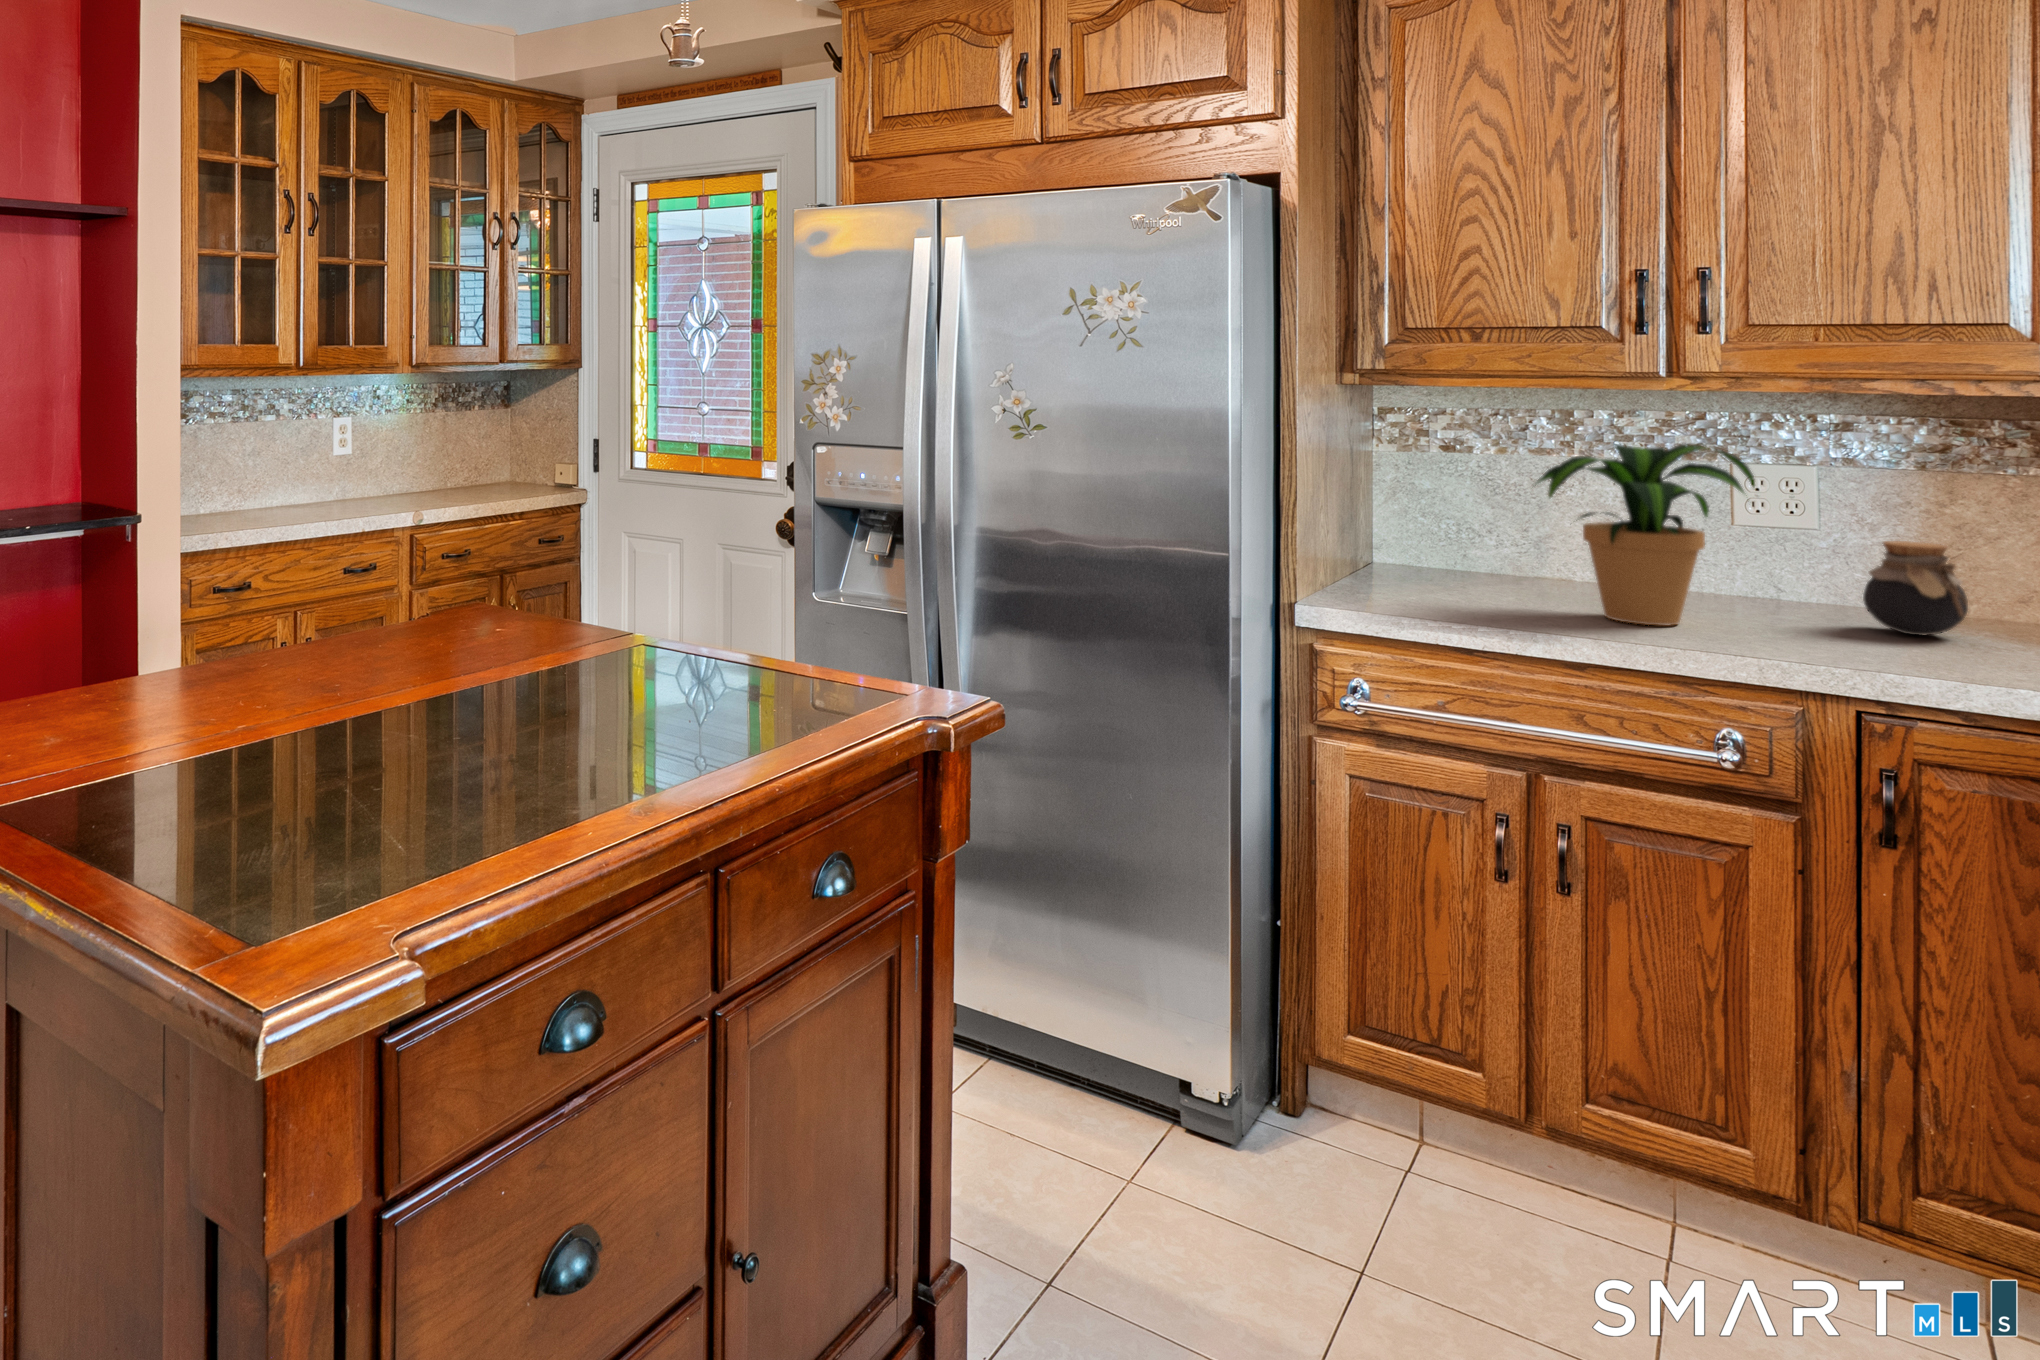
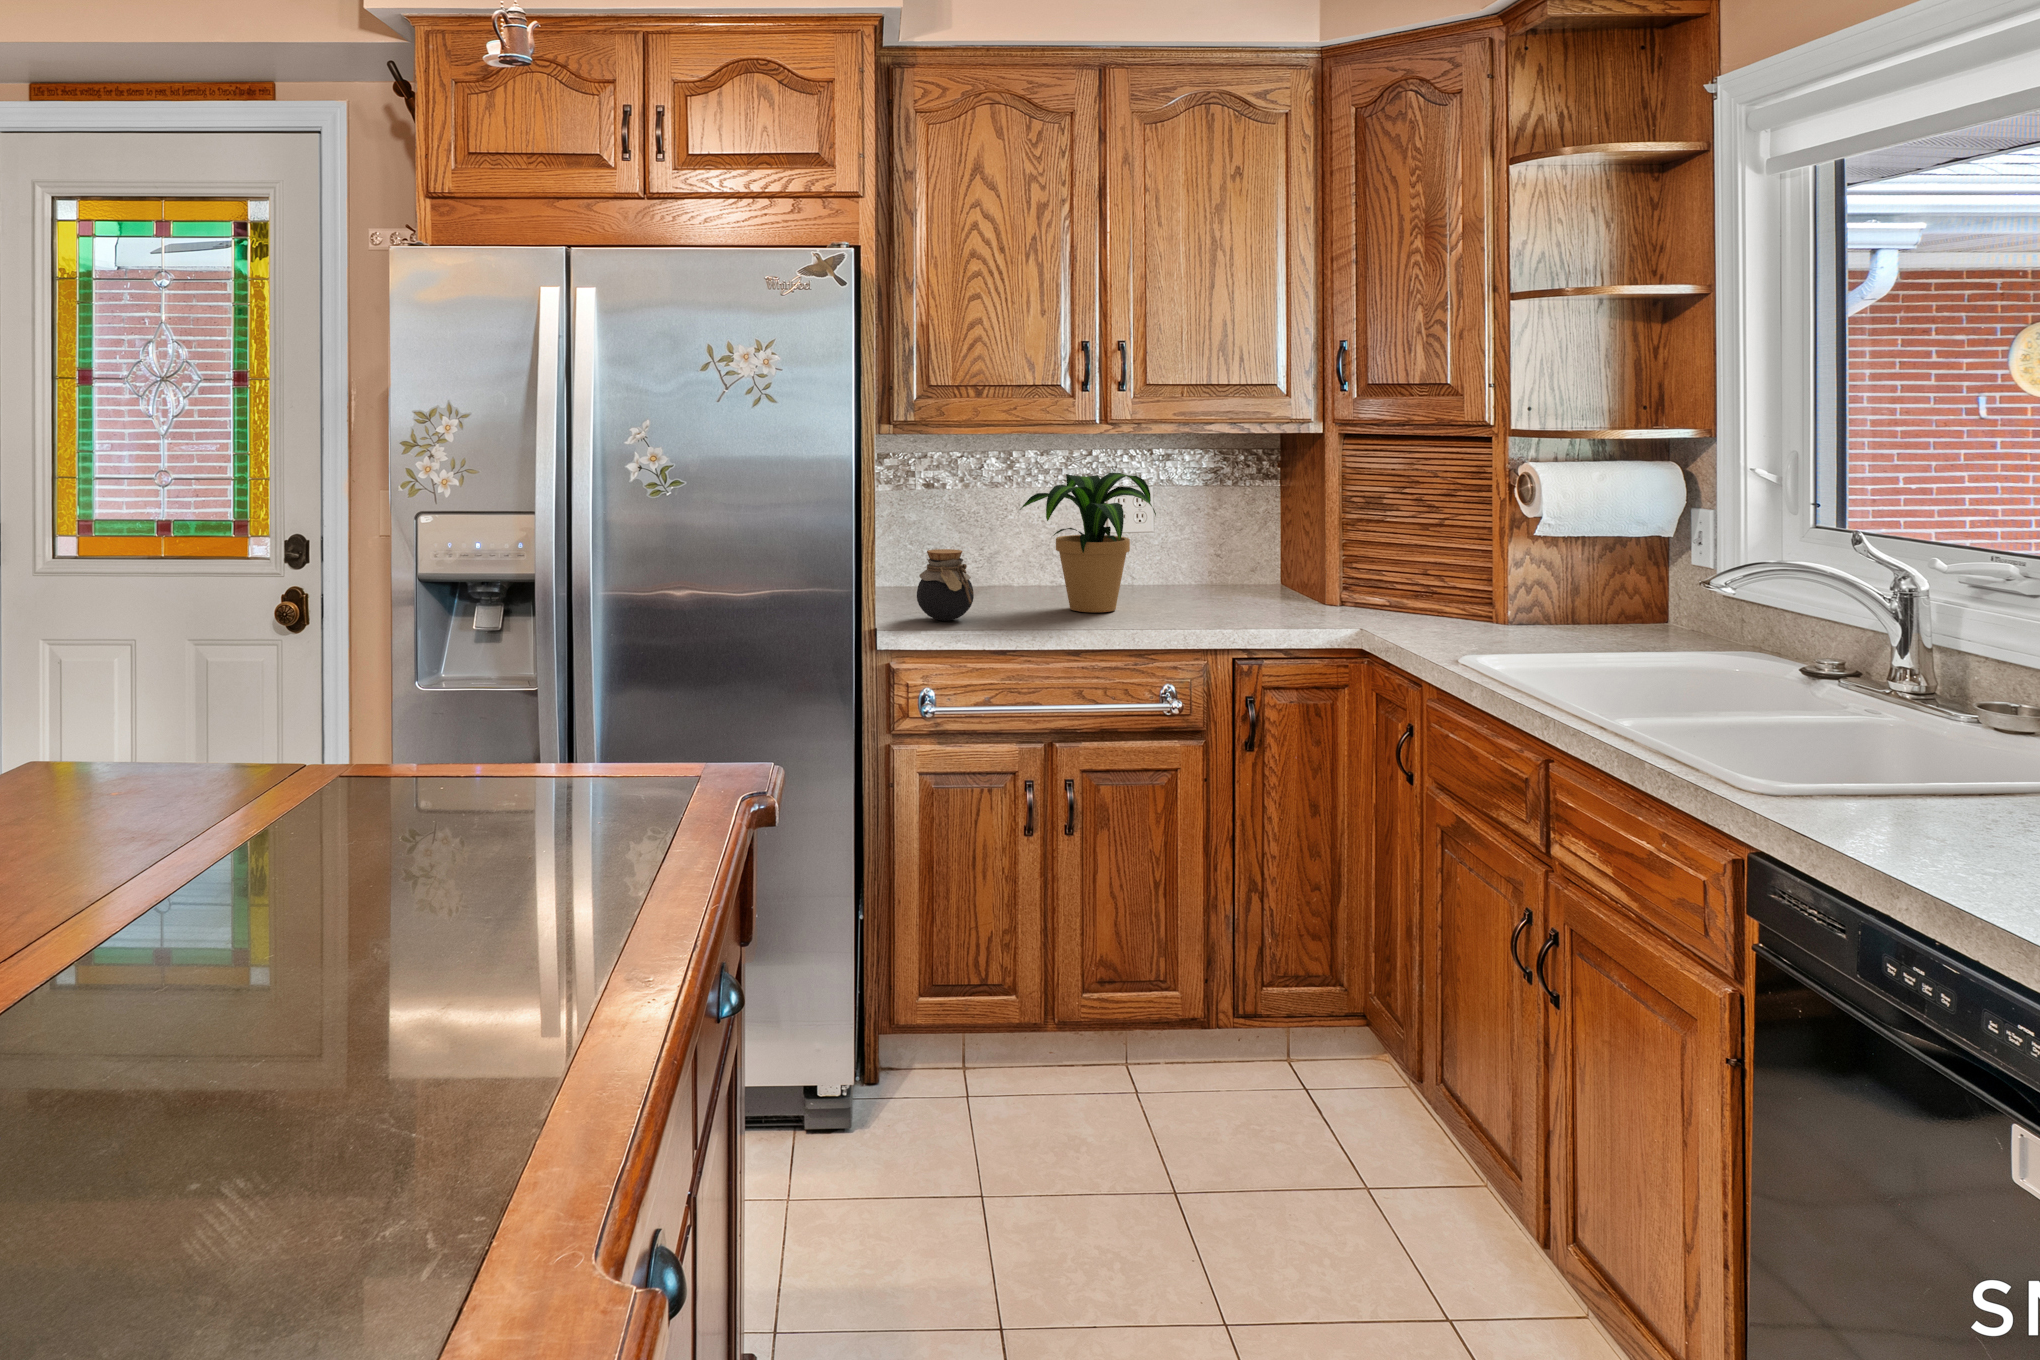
jar: present [1863,541,1968,636] -> present [917,549,974,621]

